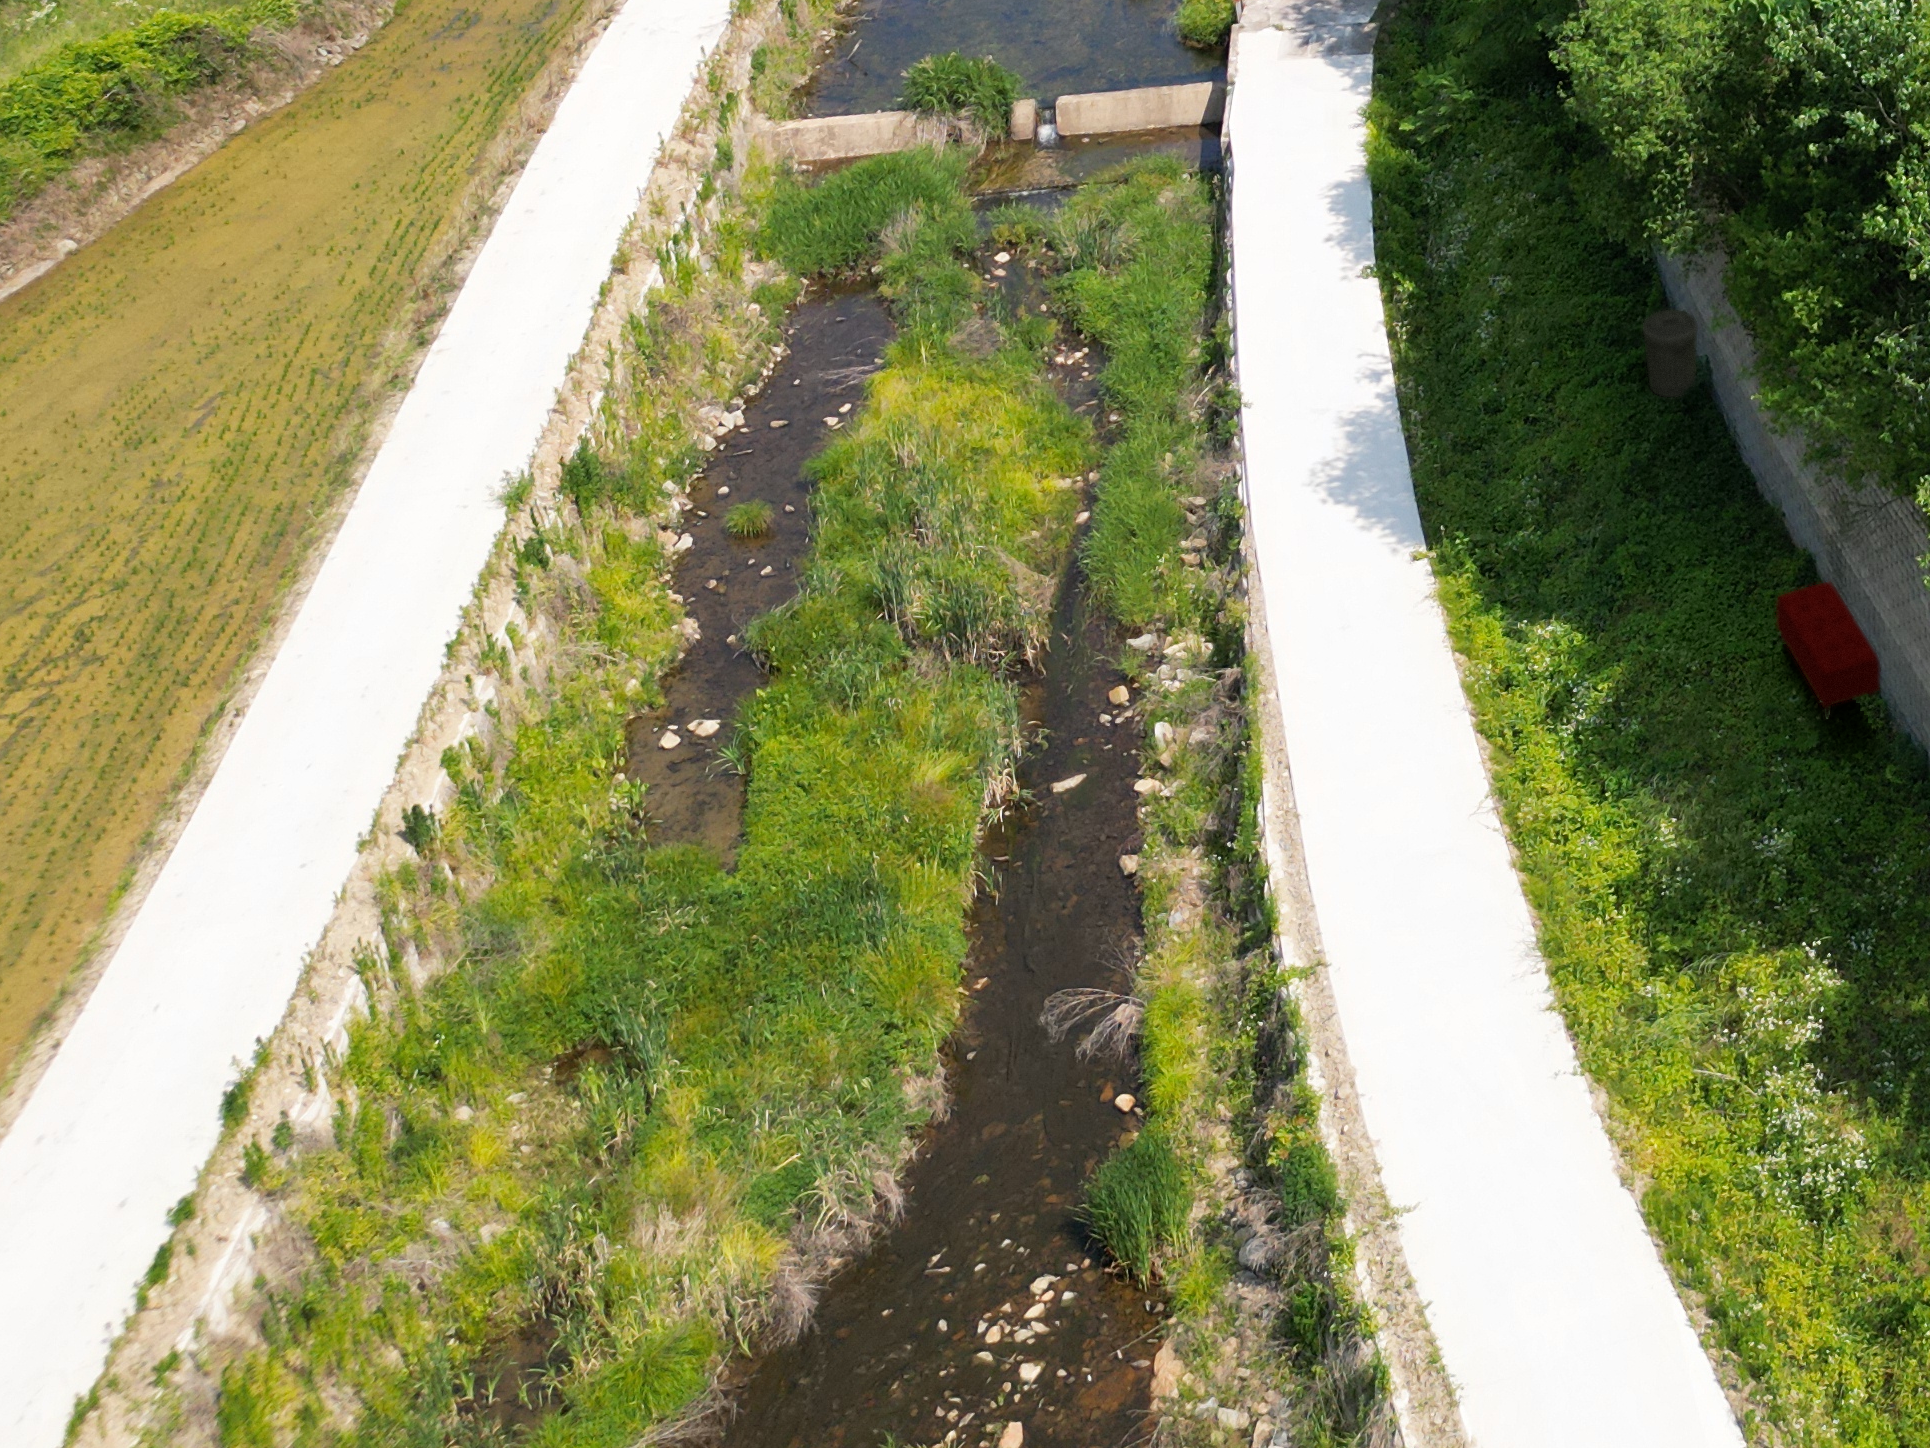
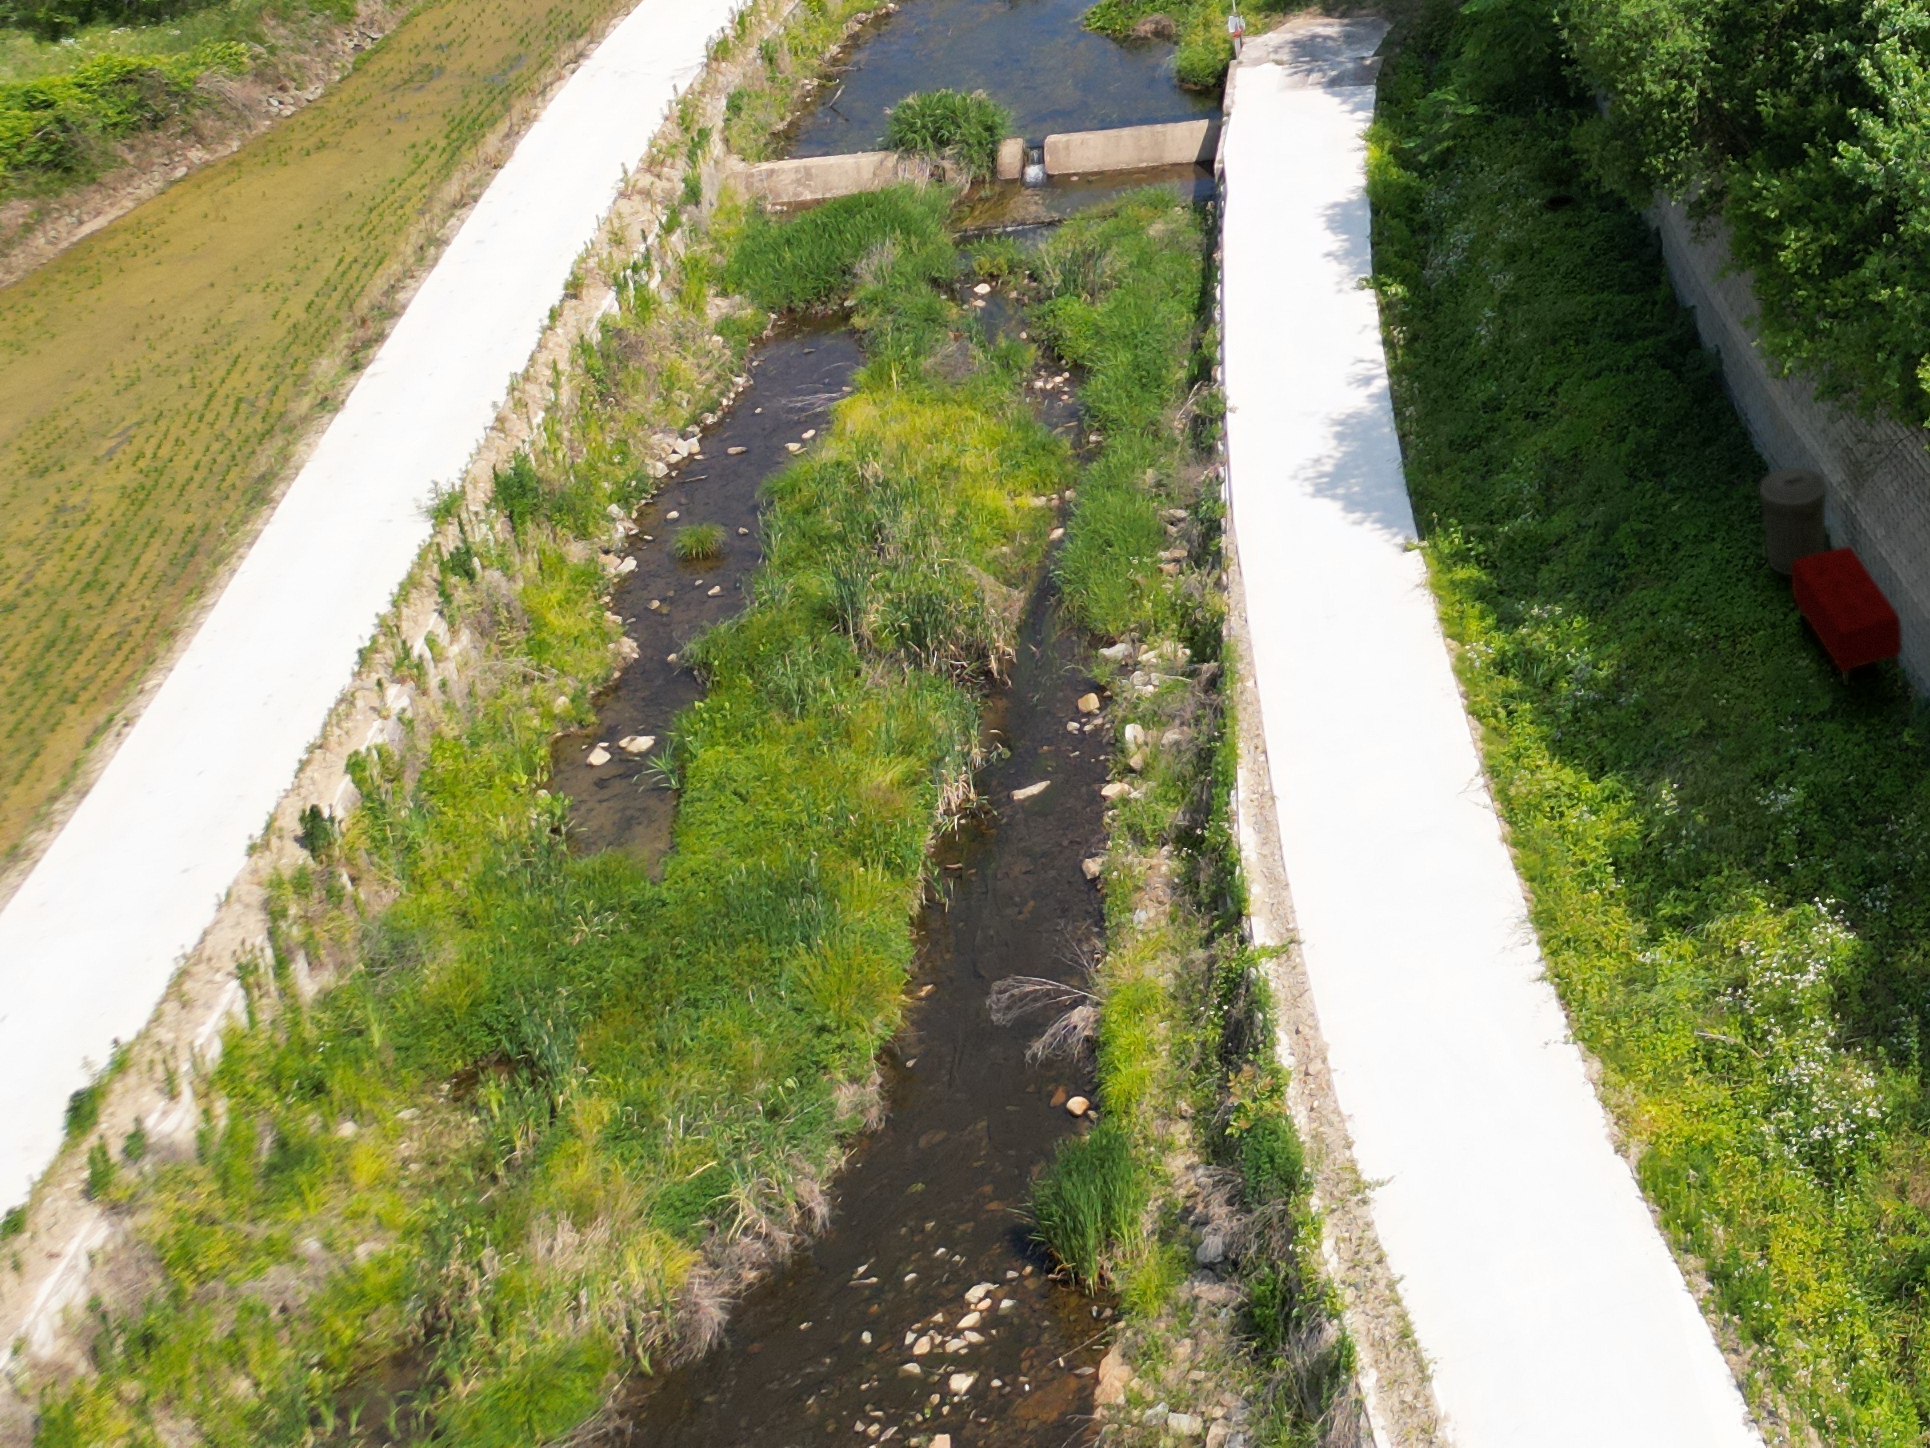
potted tree: none [1522,144,1561,200] -> present [1539,153,1575,209]
trash can: present [1643,310,1698,397] -> present [1760,467,1827,575]

